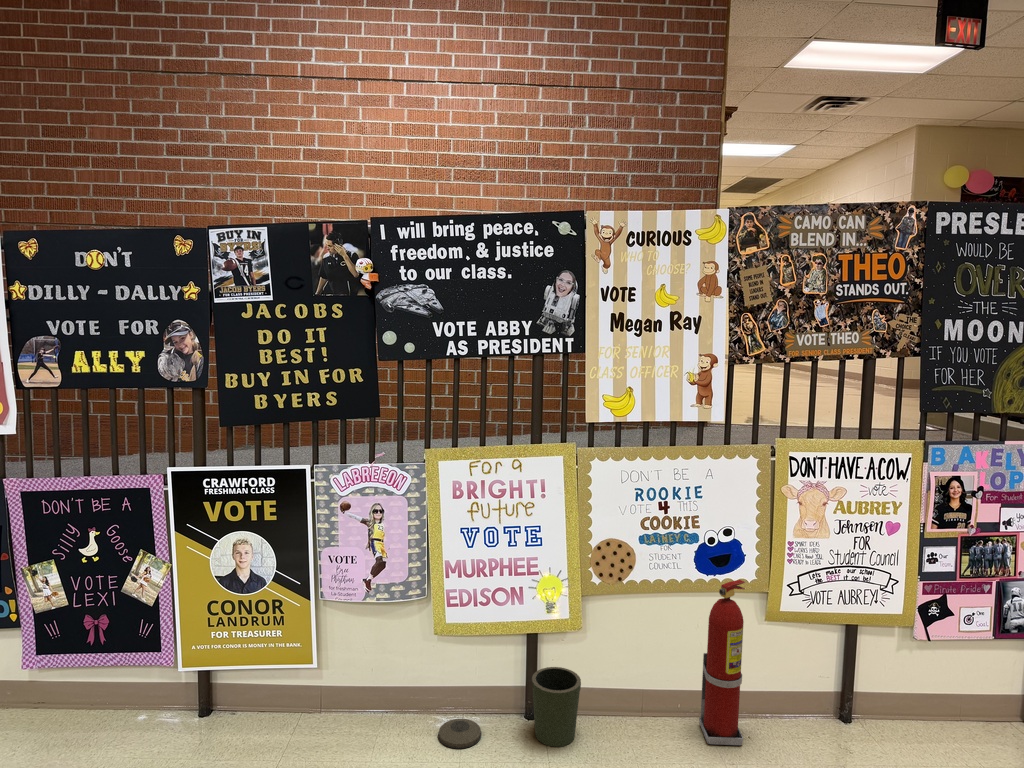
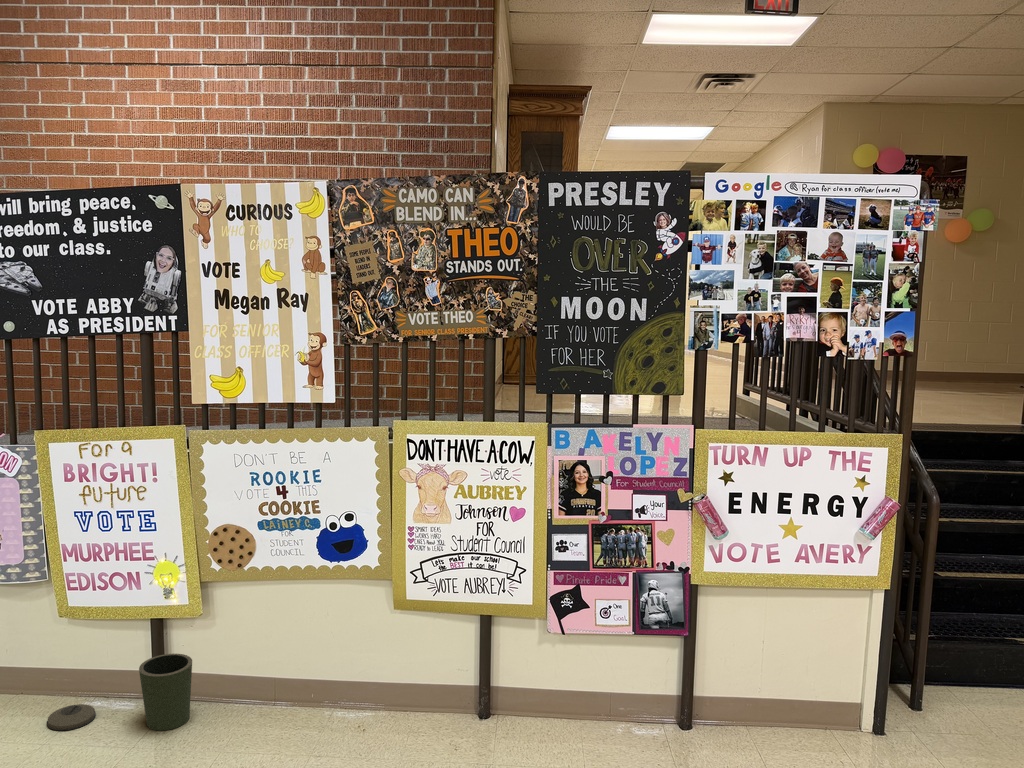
fire extinguisher: present [699,580,745,745] -> none [314,566,358,732]

